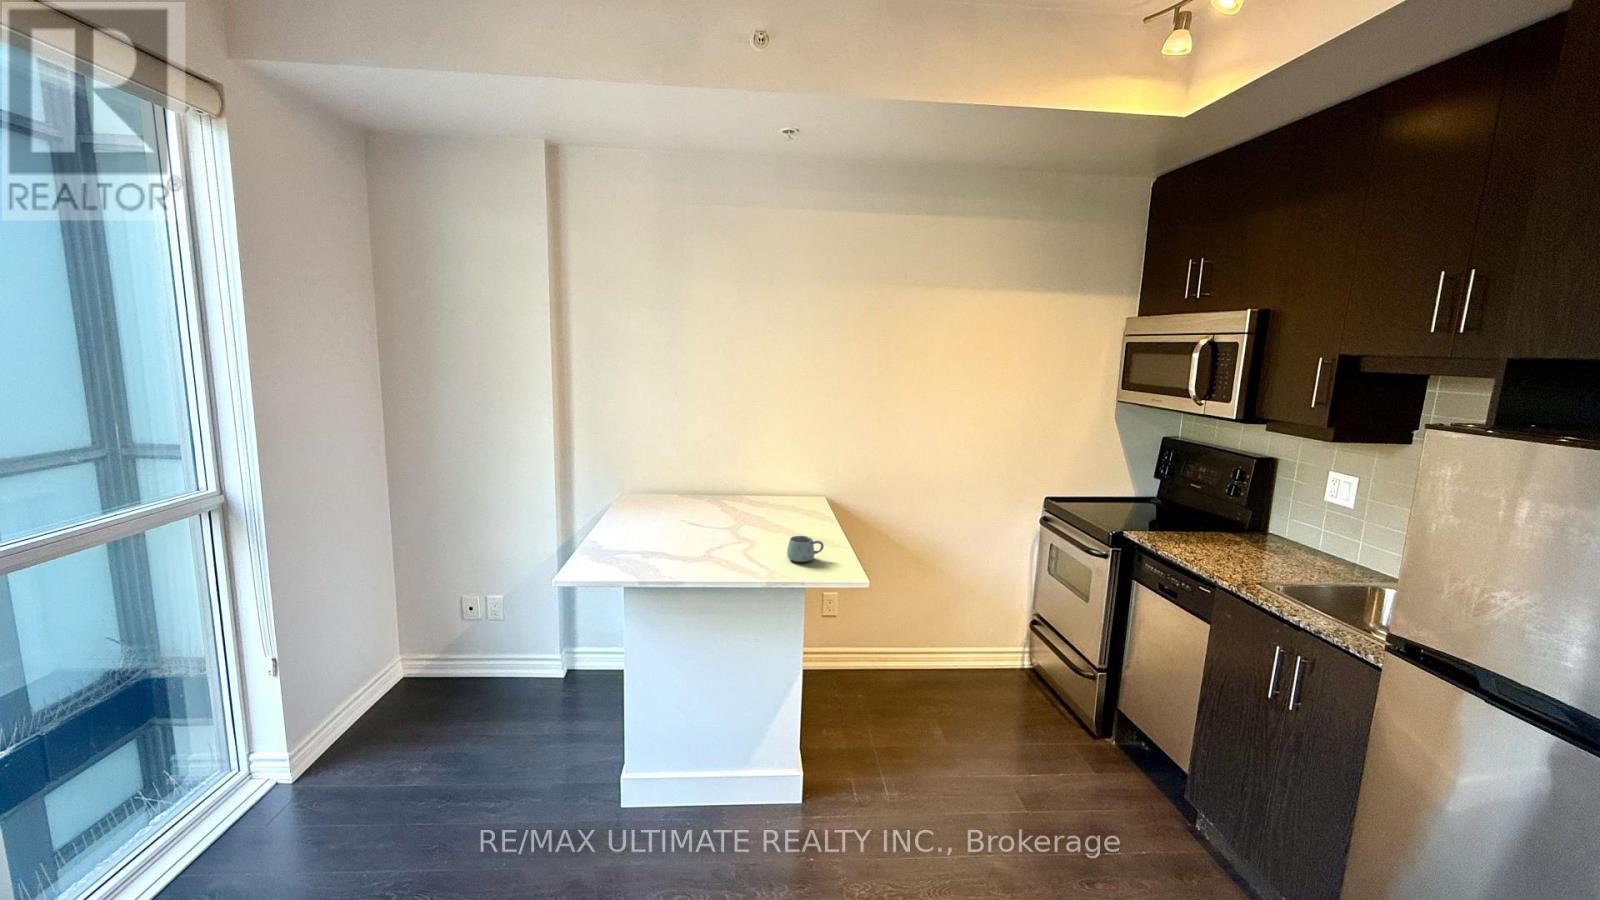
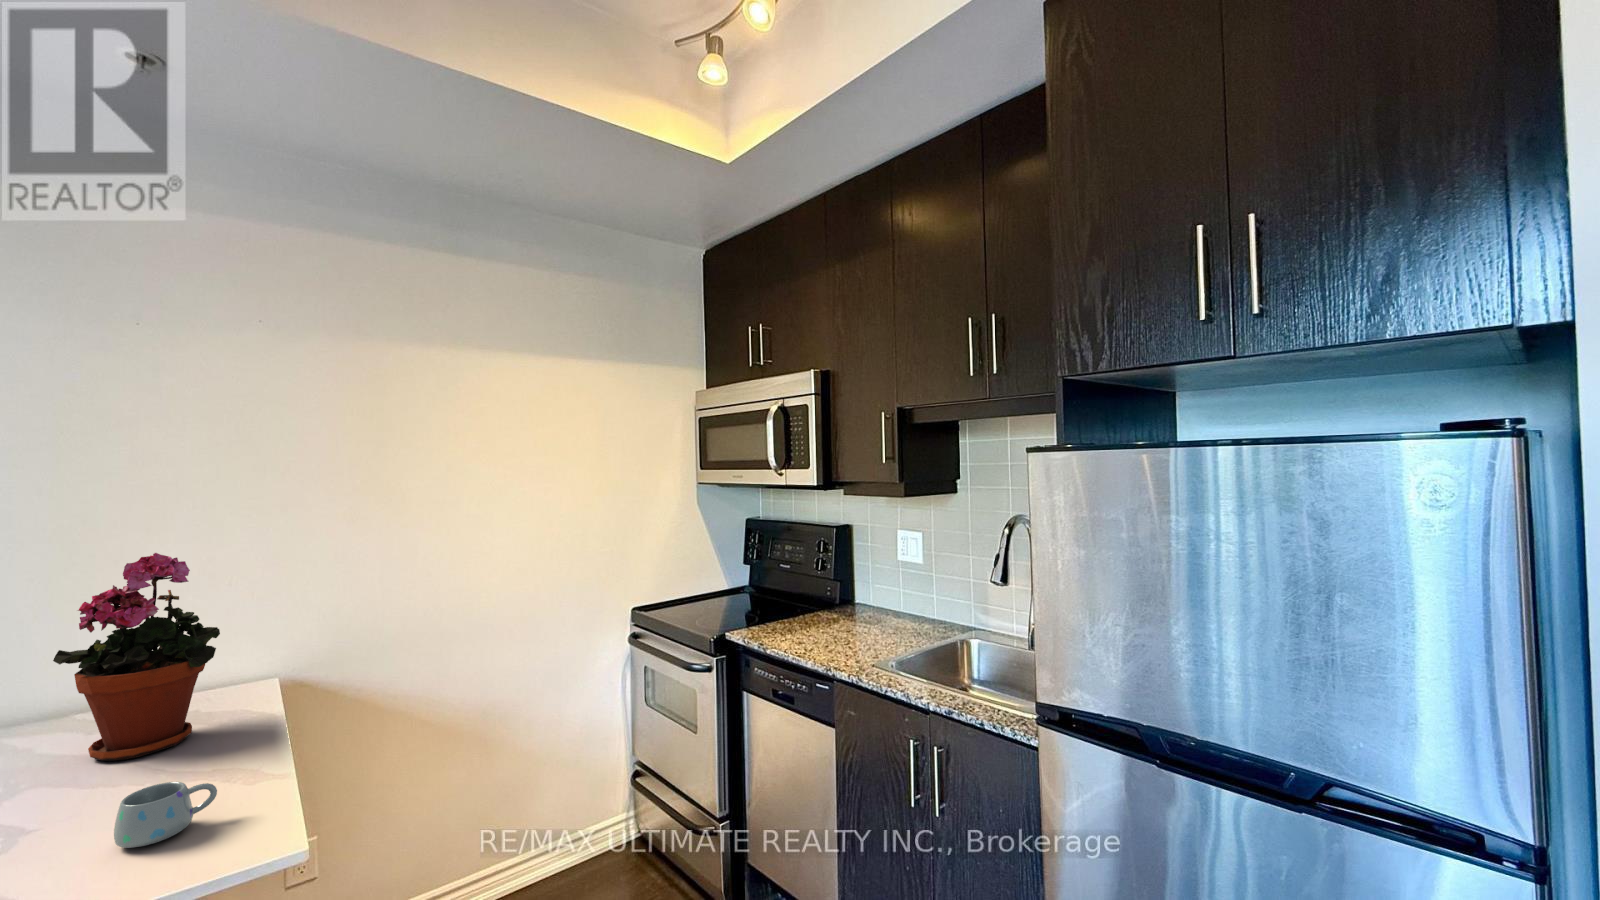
potted plant: none [746,417,810,523] -> present [53,553,220,761]

